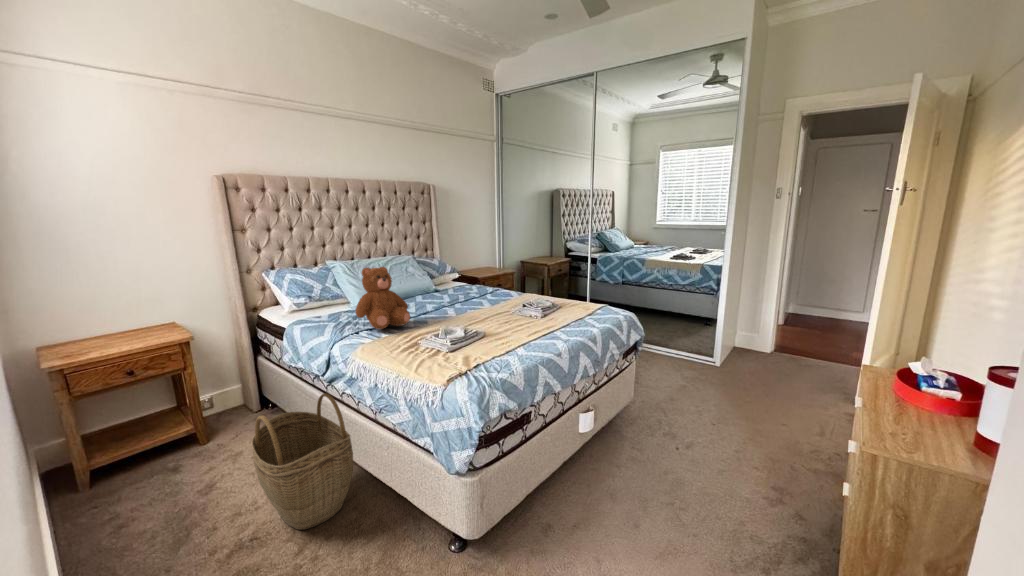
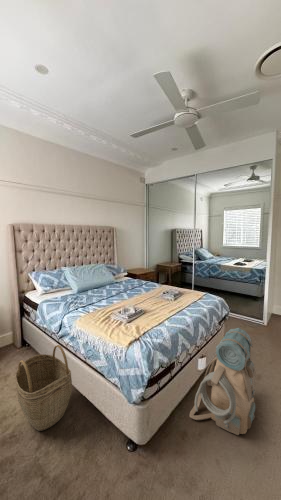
teddy bear: present [356,267,410,329] -> none [76,272,105,307]
backpack: none [558,357,671,526] -> present [190,328,255,435]

